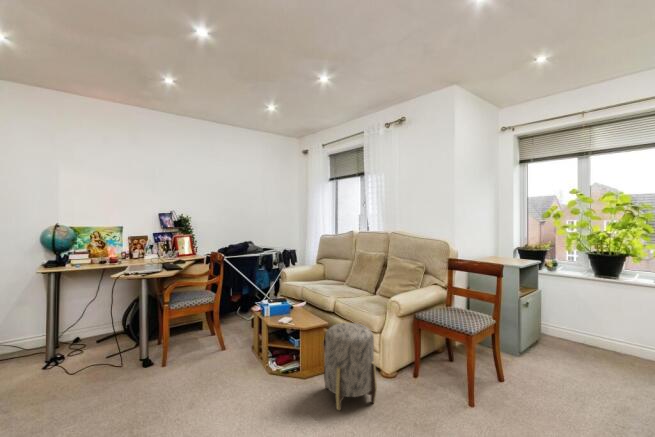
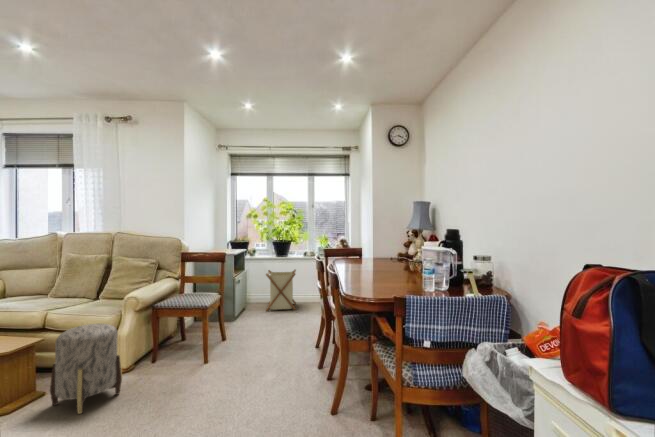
laundry basket: none [573,291,634,364] -> present [266,270,296,311]

